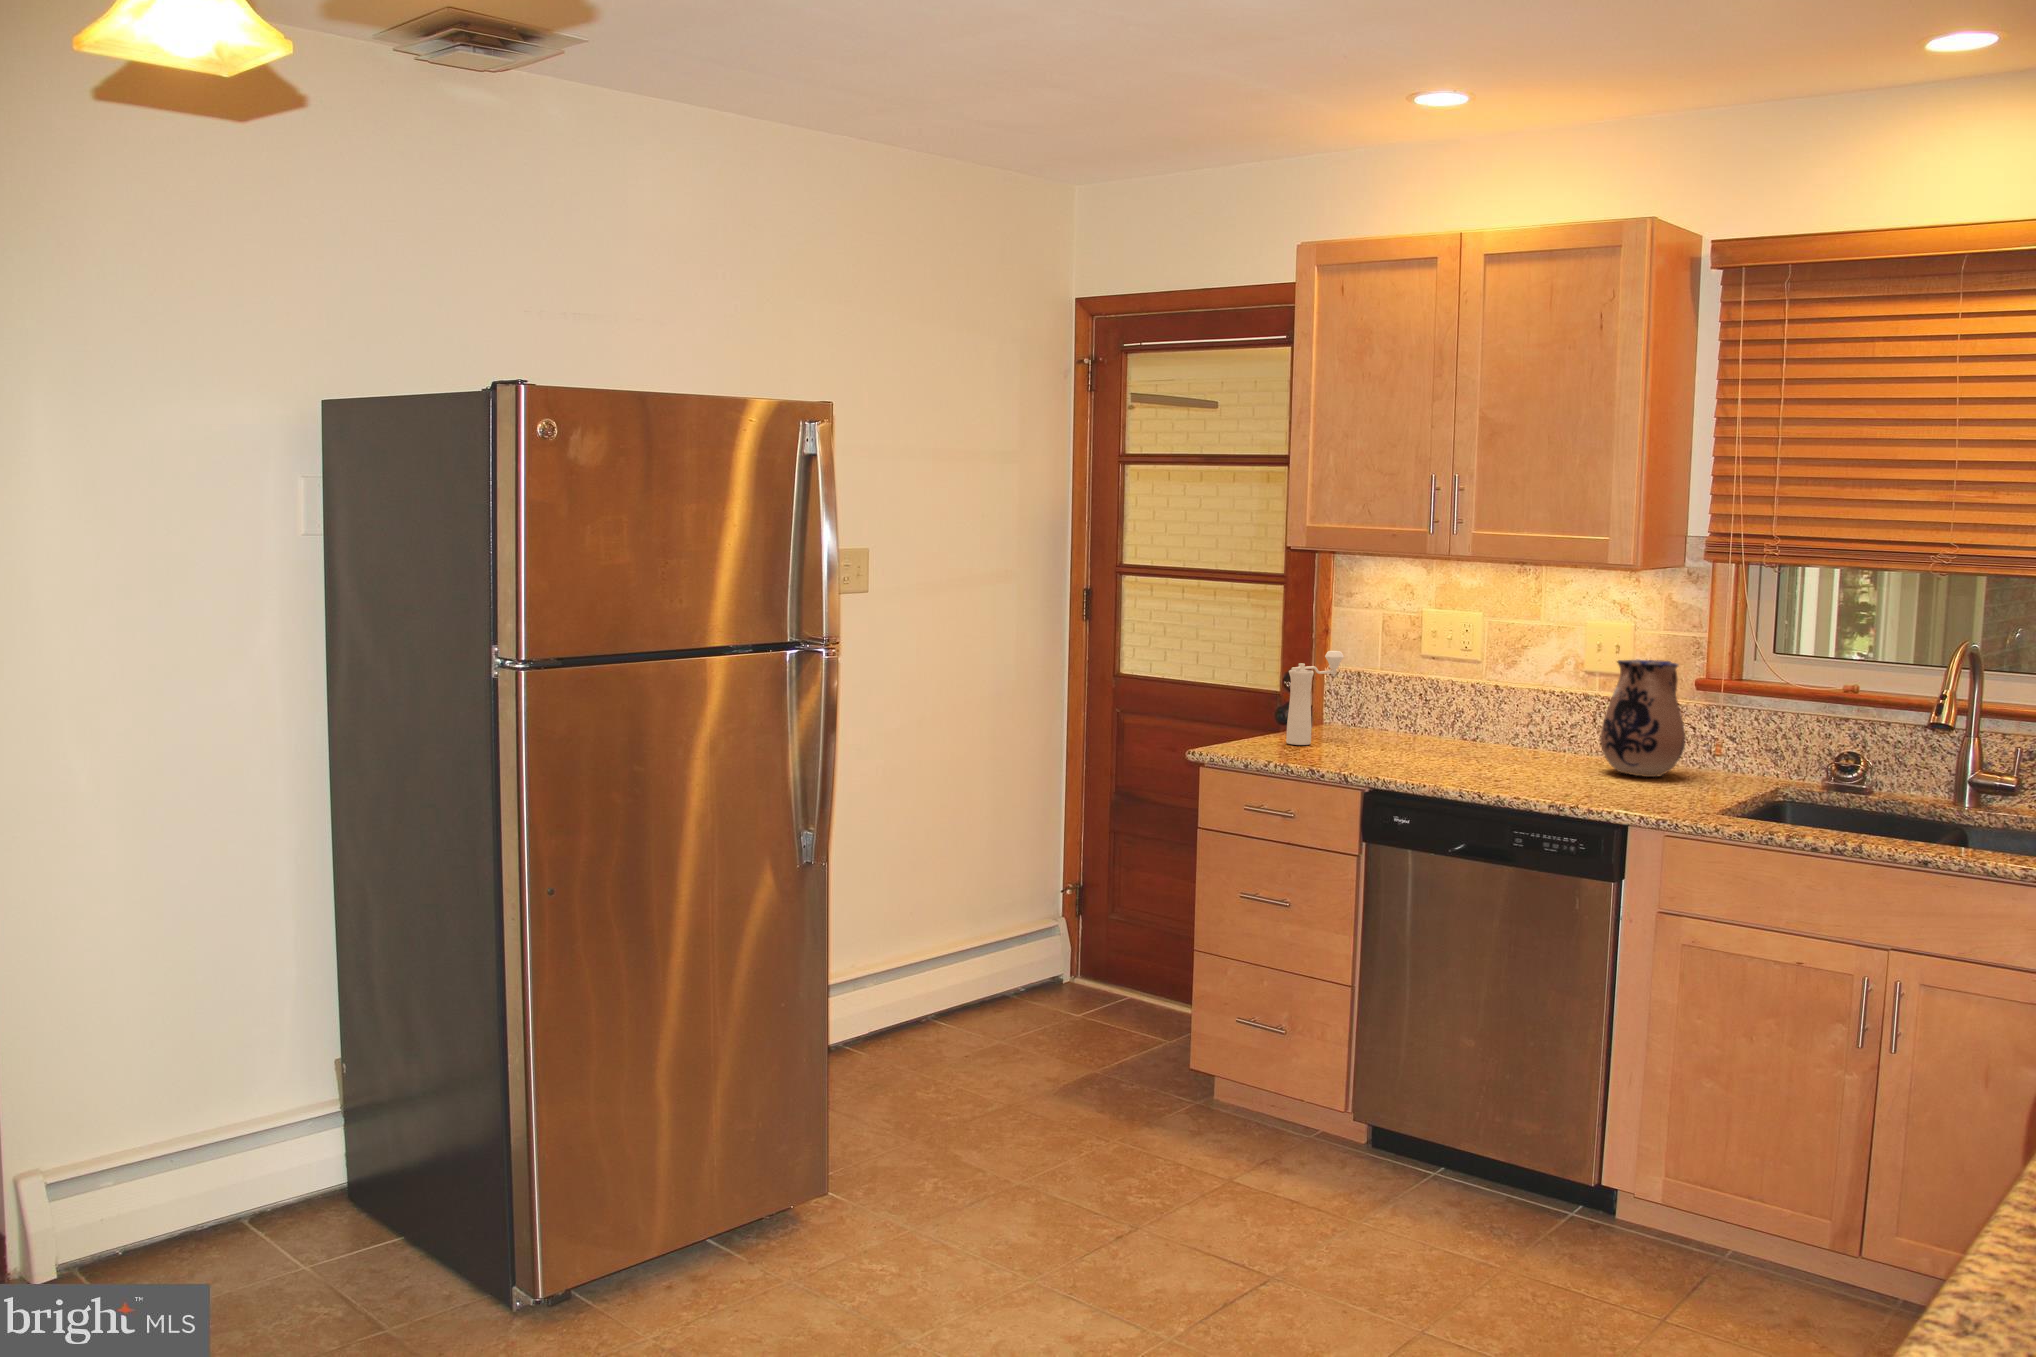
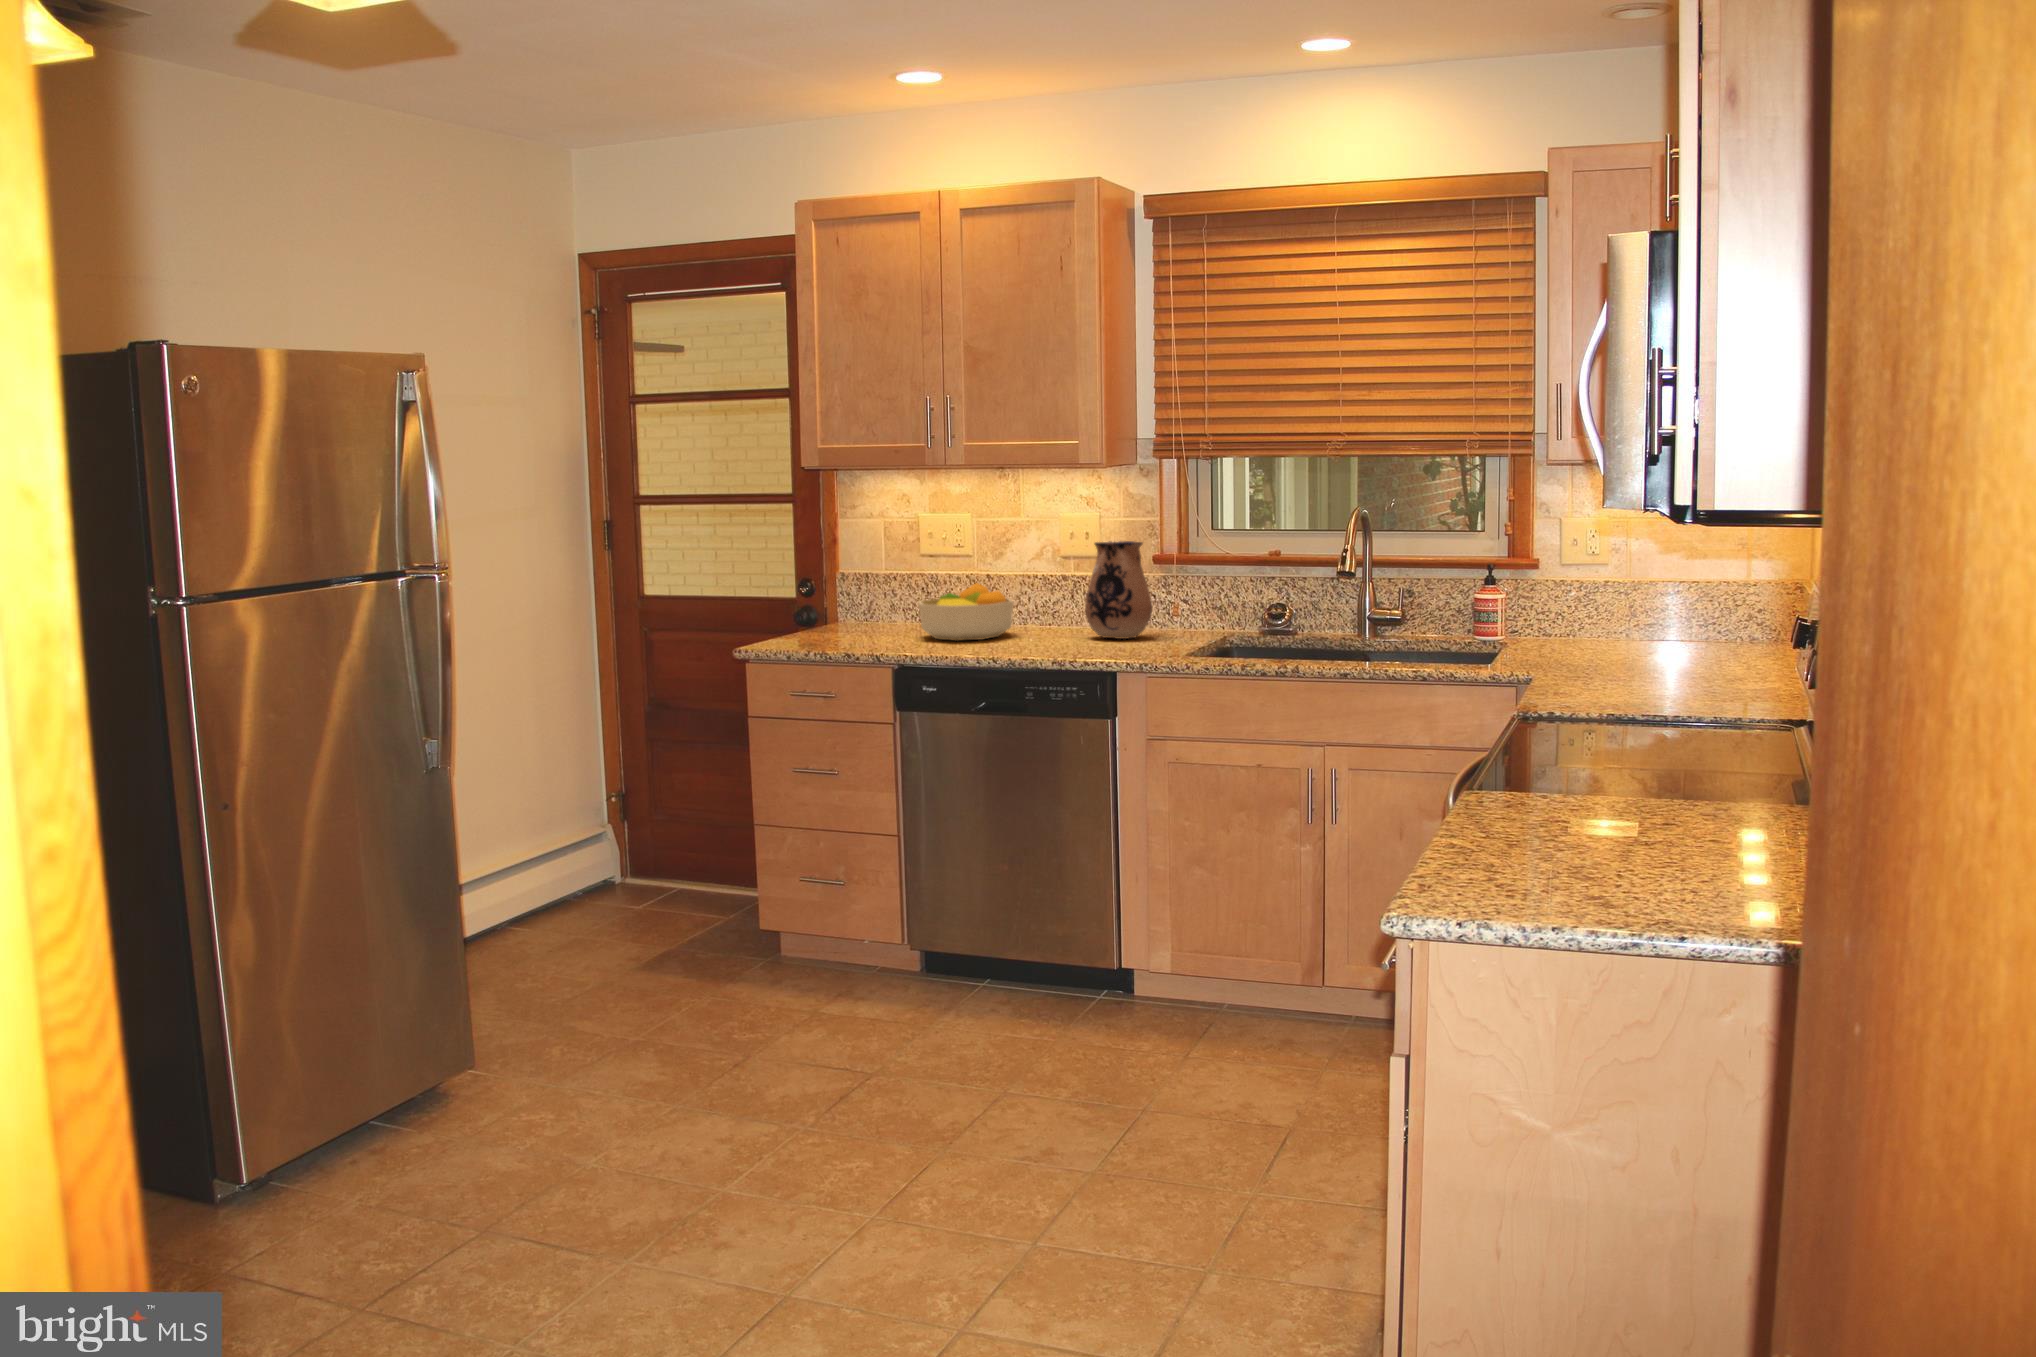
pepper mill: present [1286,651,1344,745] -> none [812,553,859,638]
fruit bowl: none [1404,694,1515,762] -> present [919,583,1014,641]

